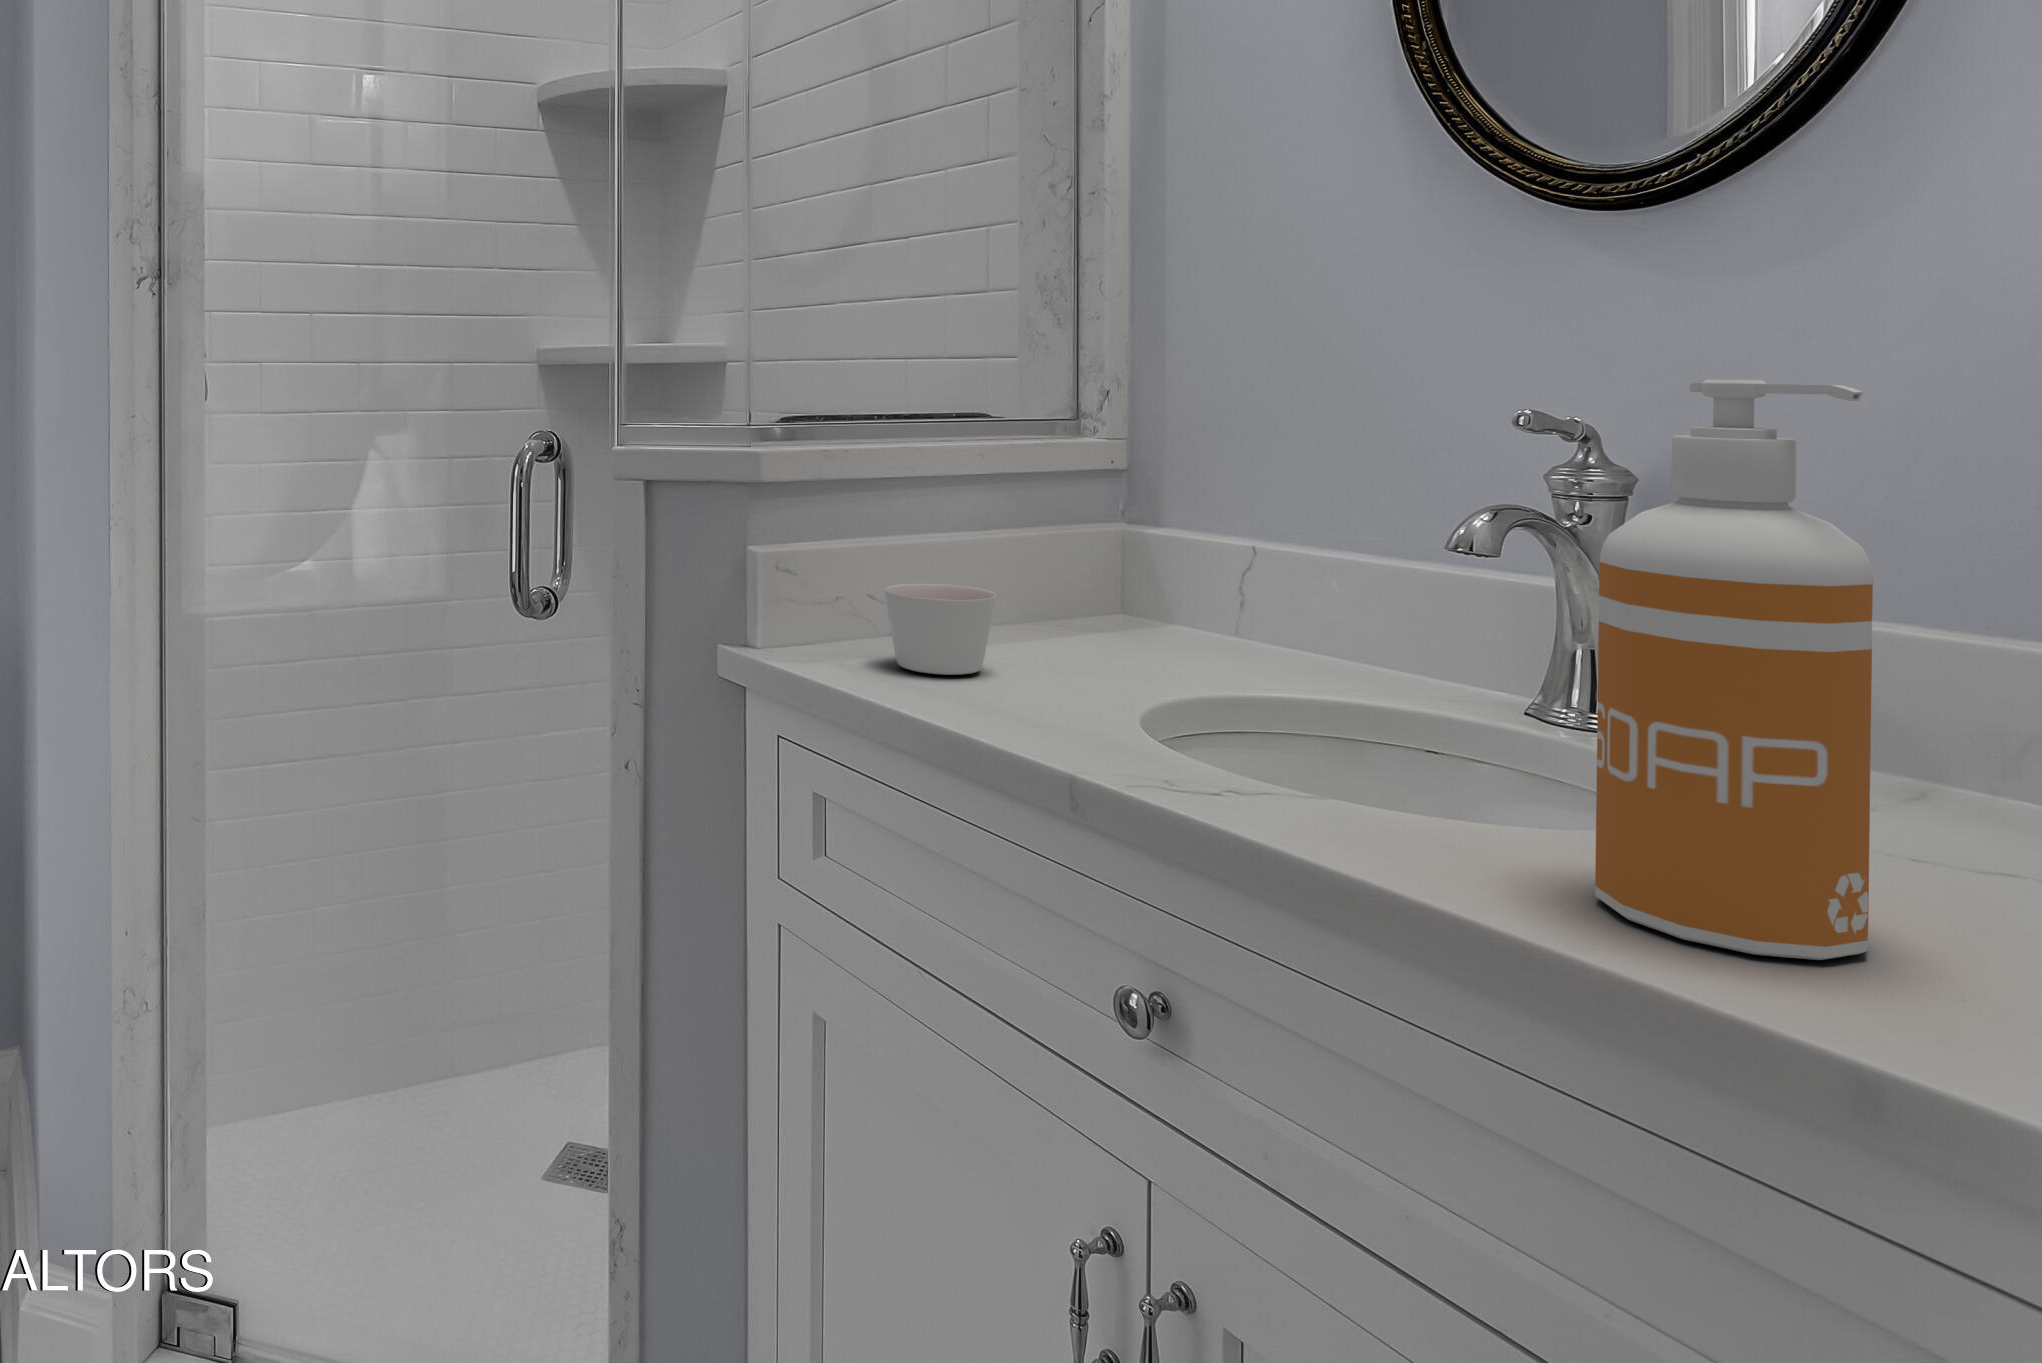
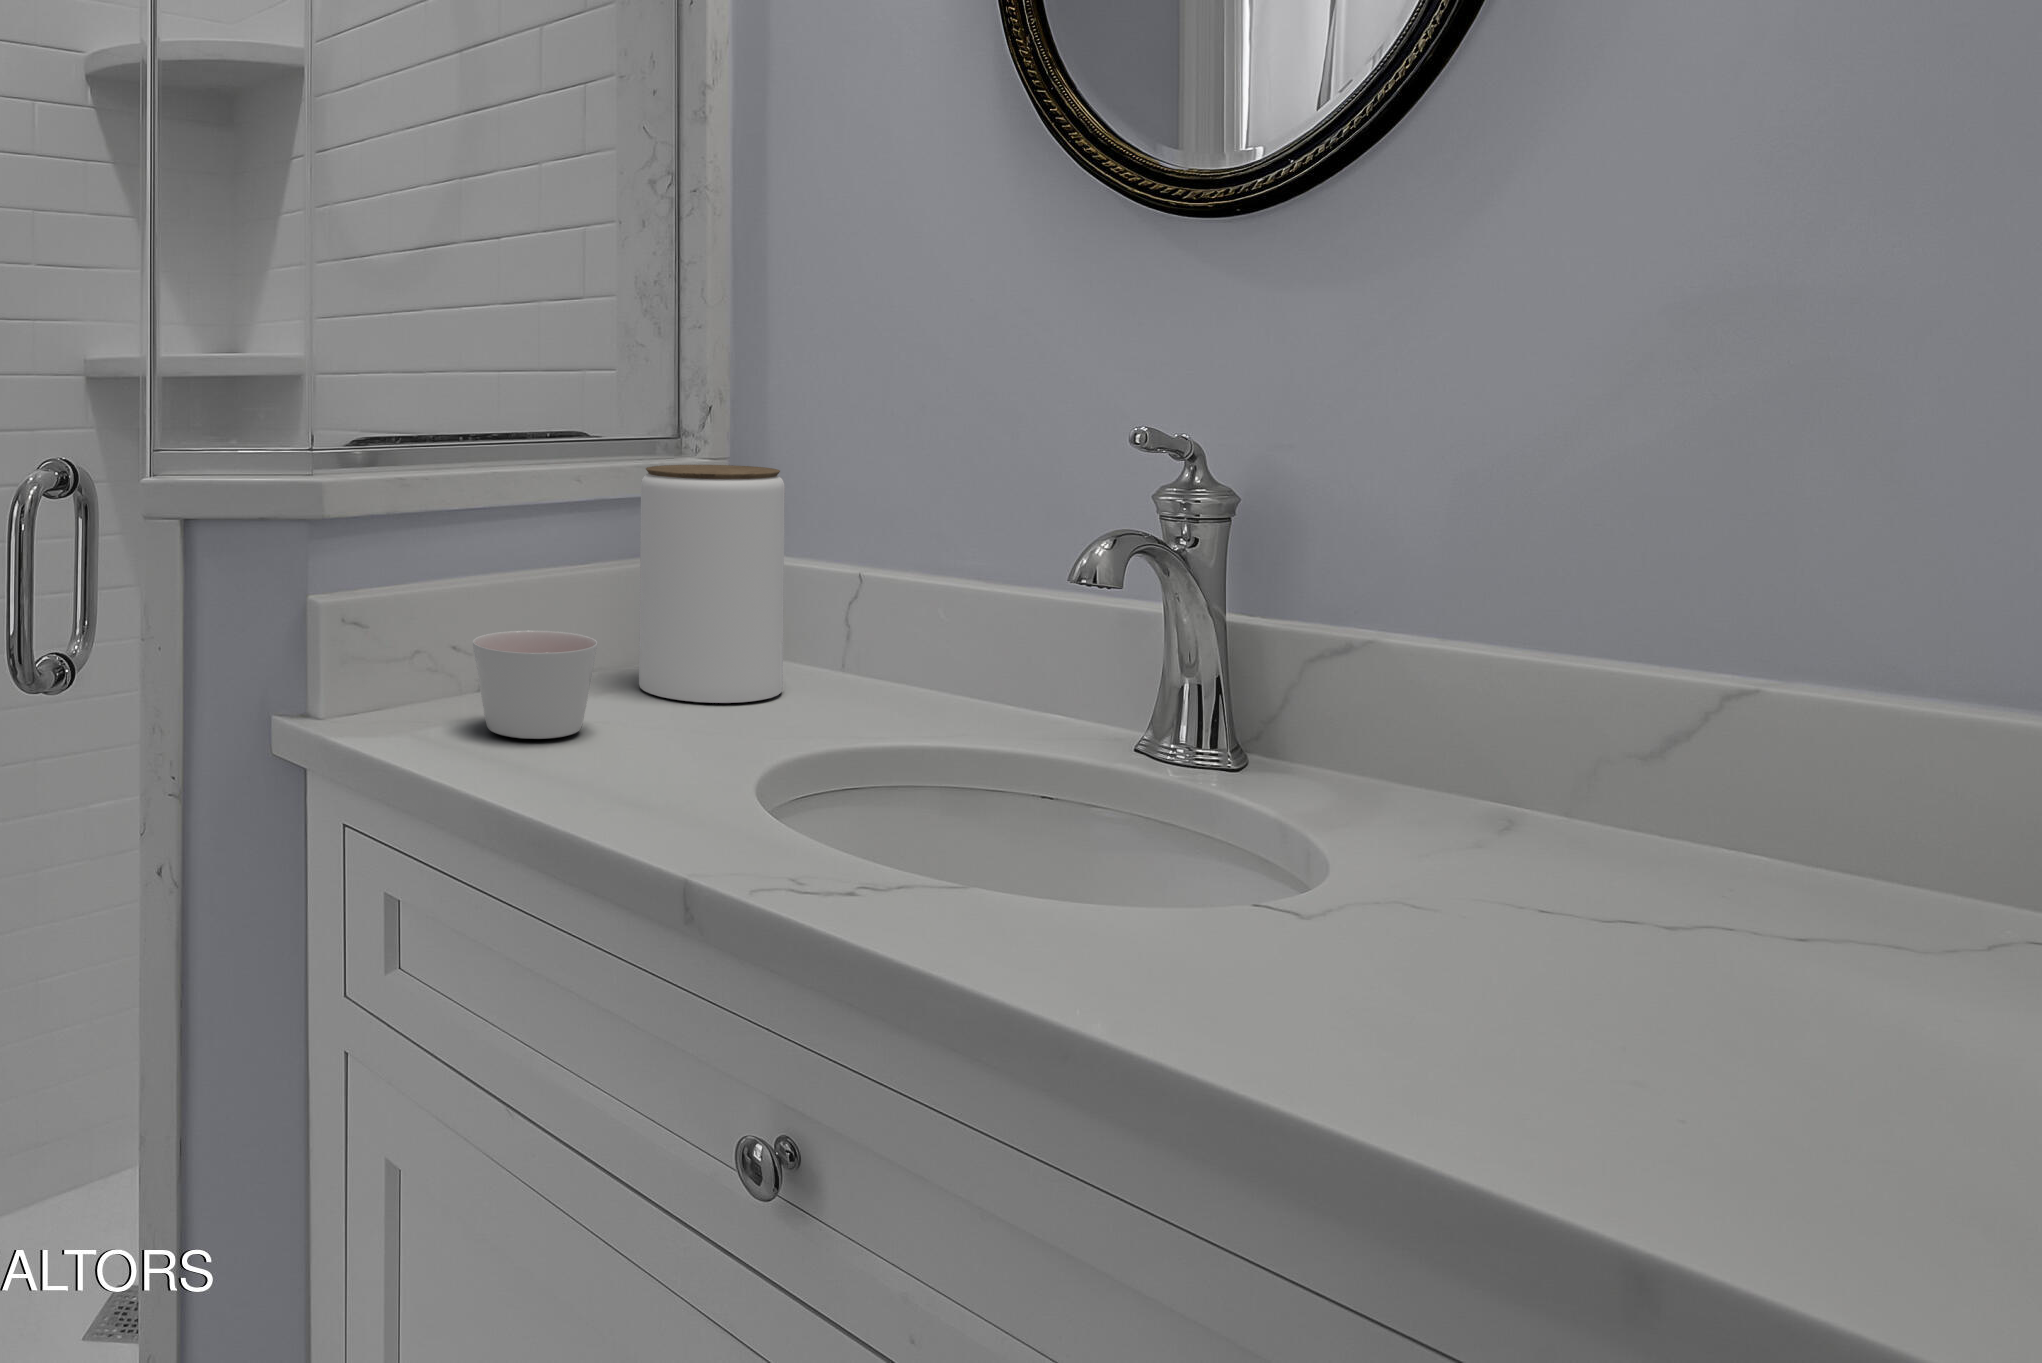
soap dispenser: present [1595,379,1873,960] -> none [1257,407,1538,1071]
jar: none [1035,445,1175,659] -> present [639,465,785,703]

